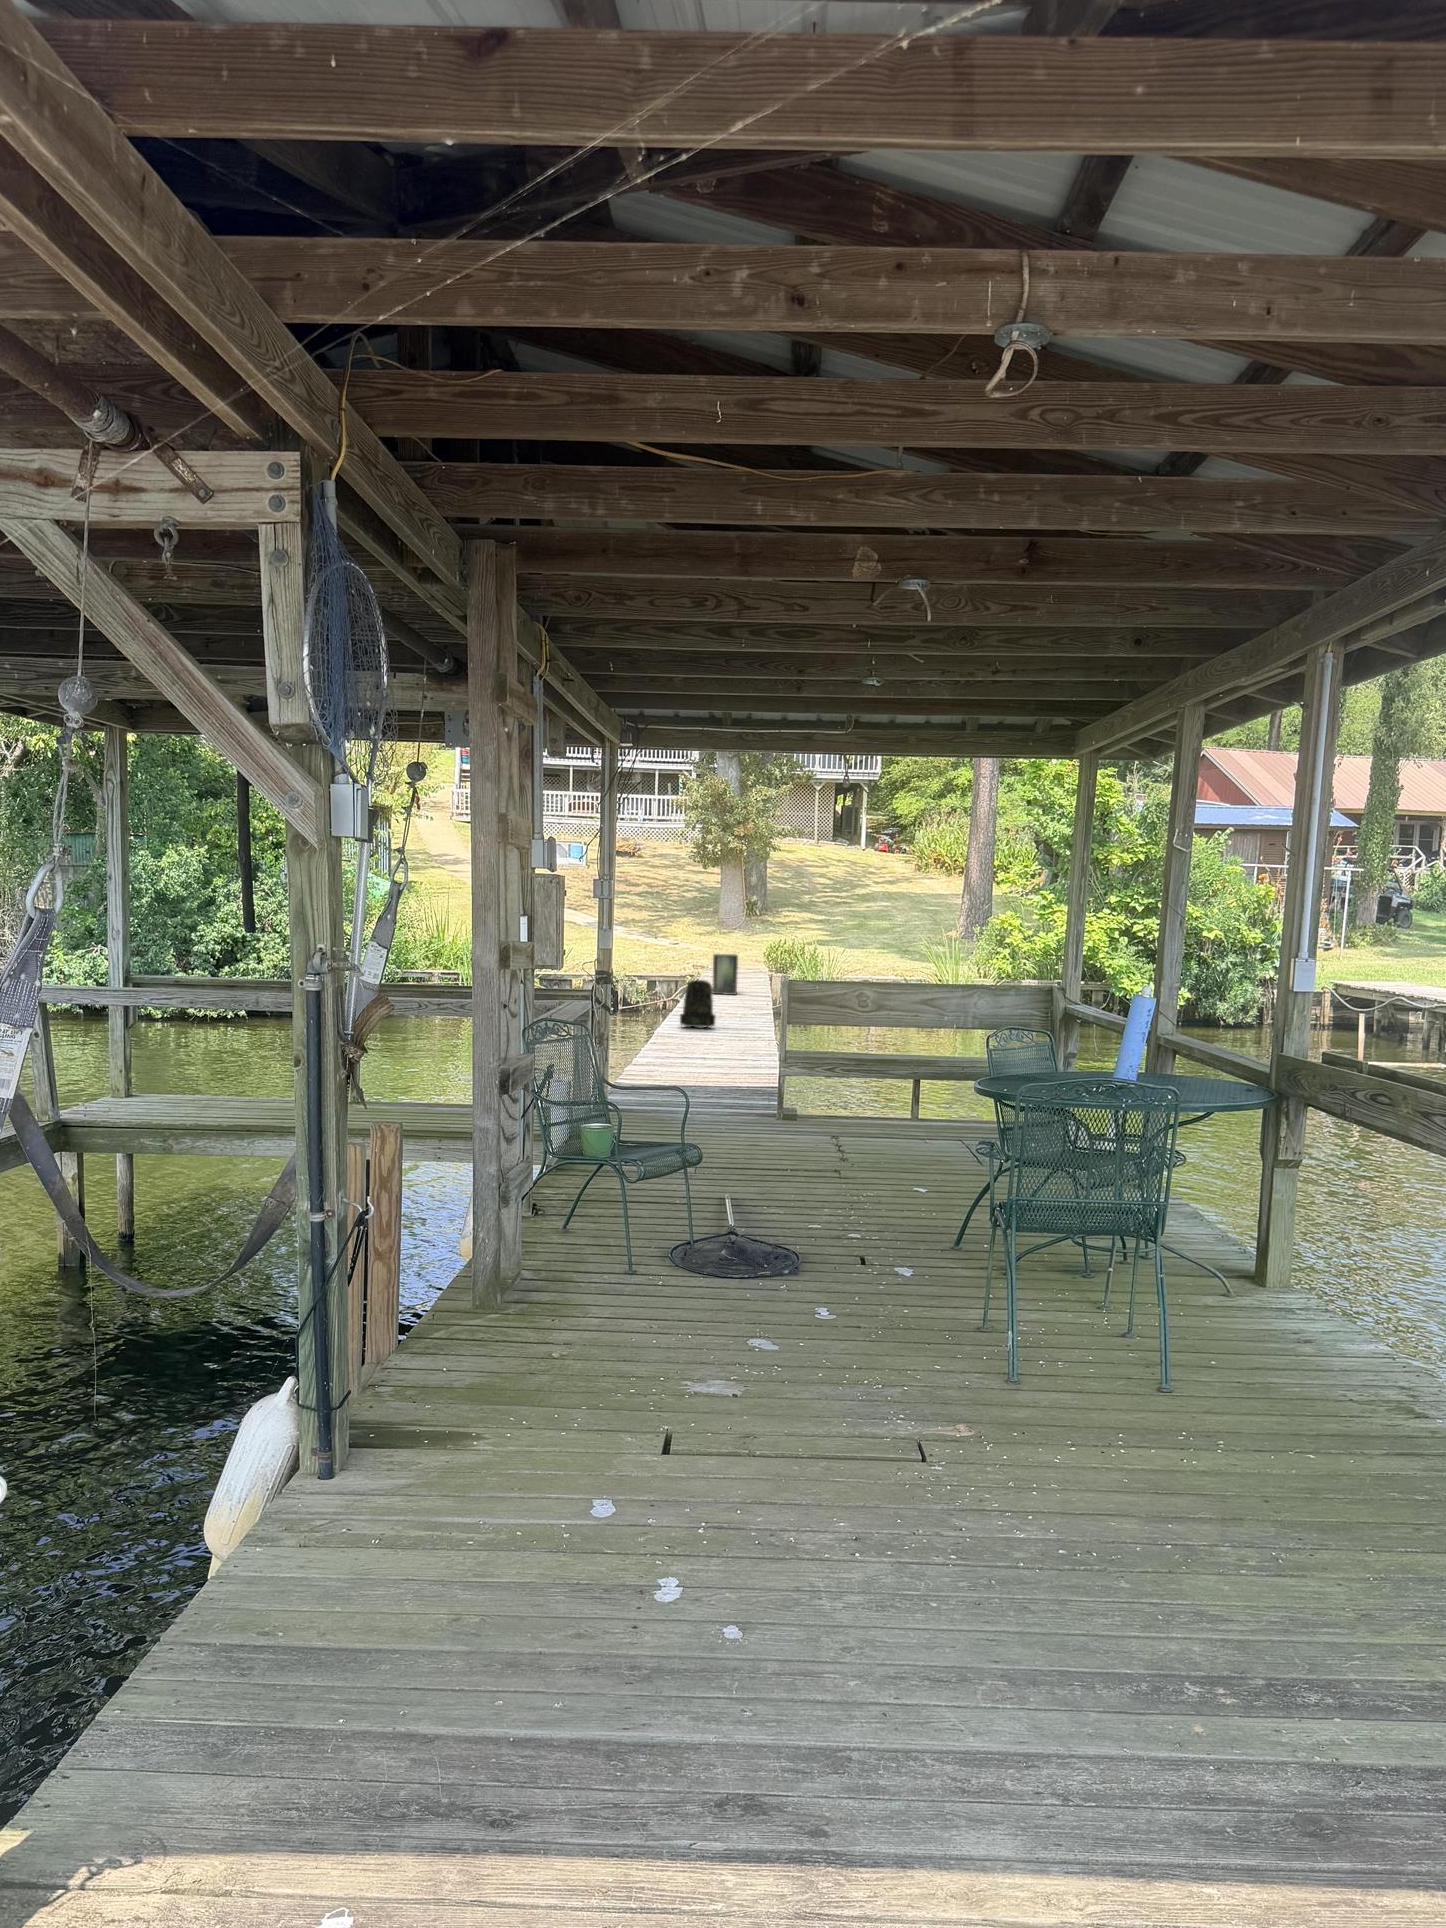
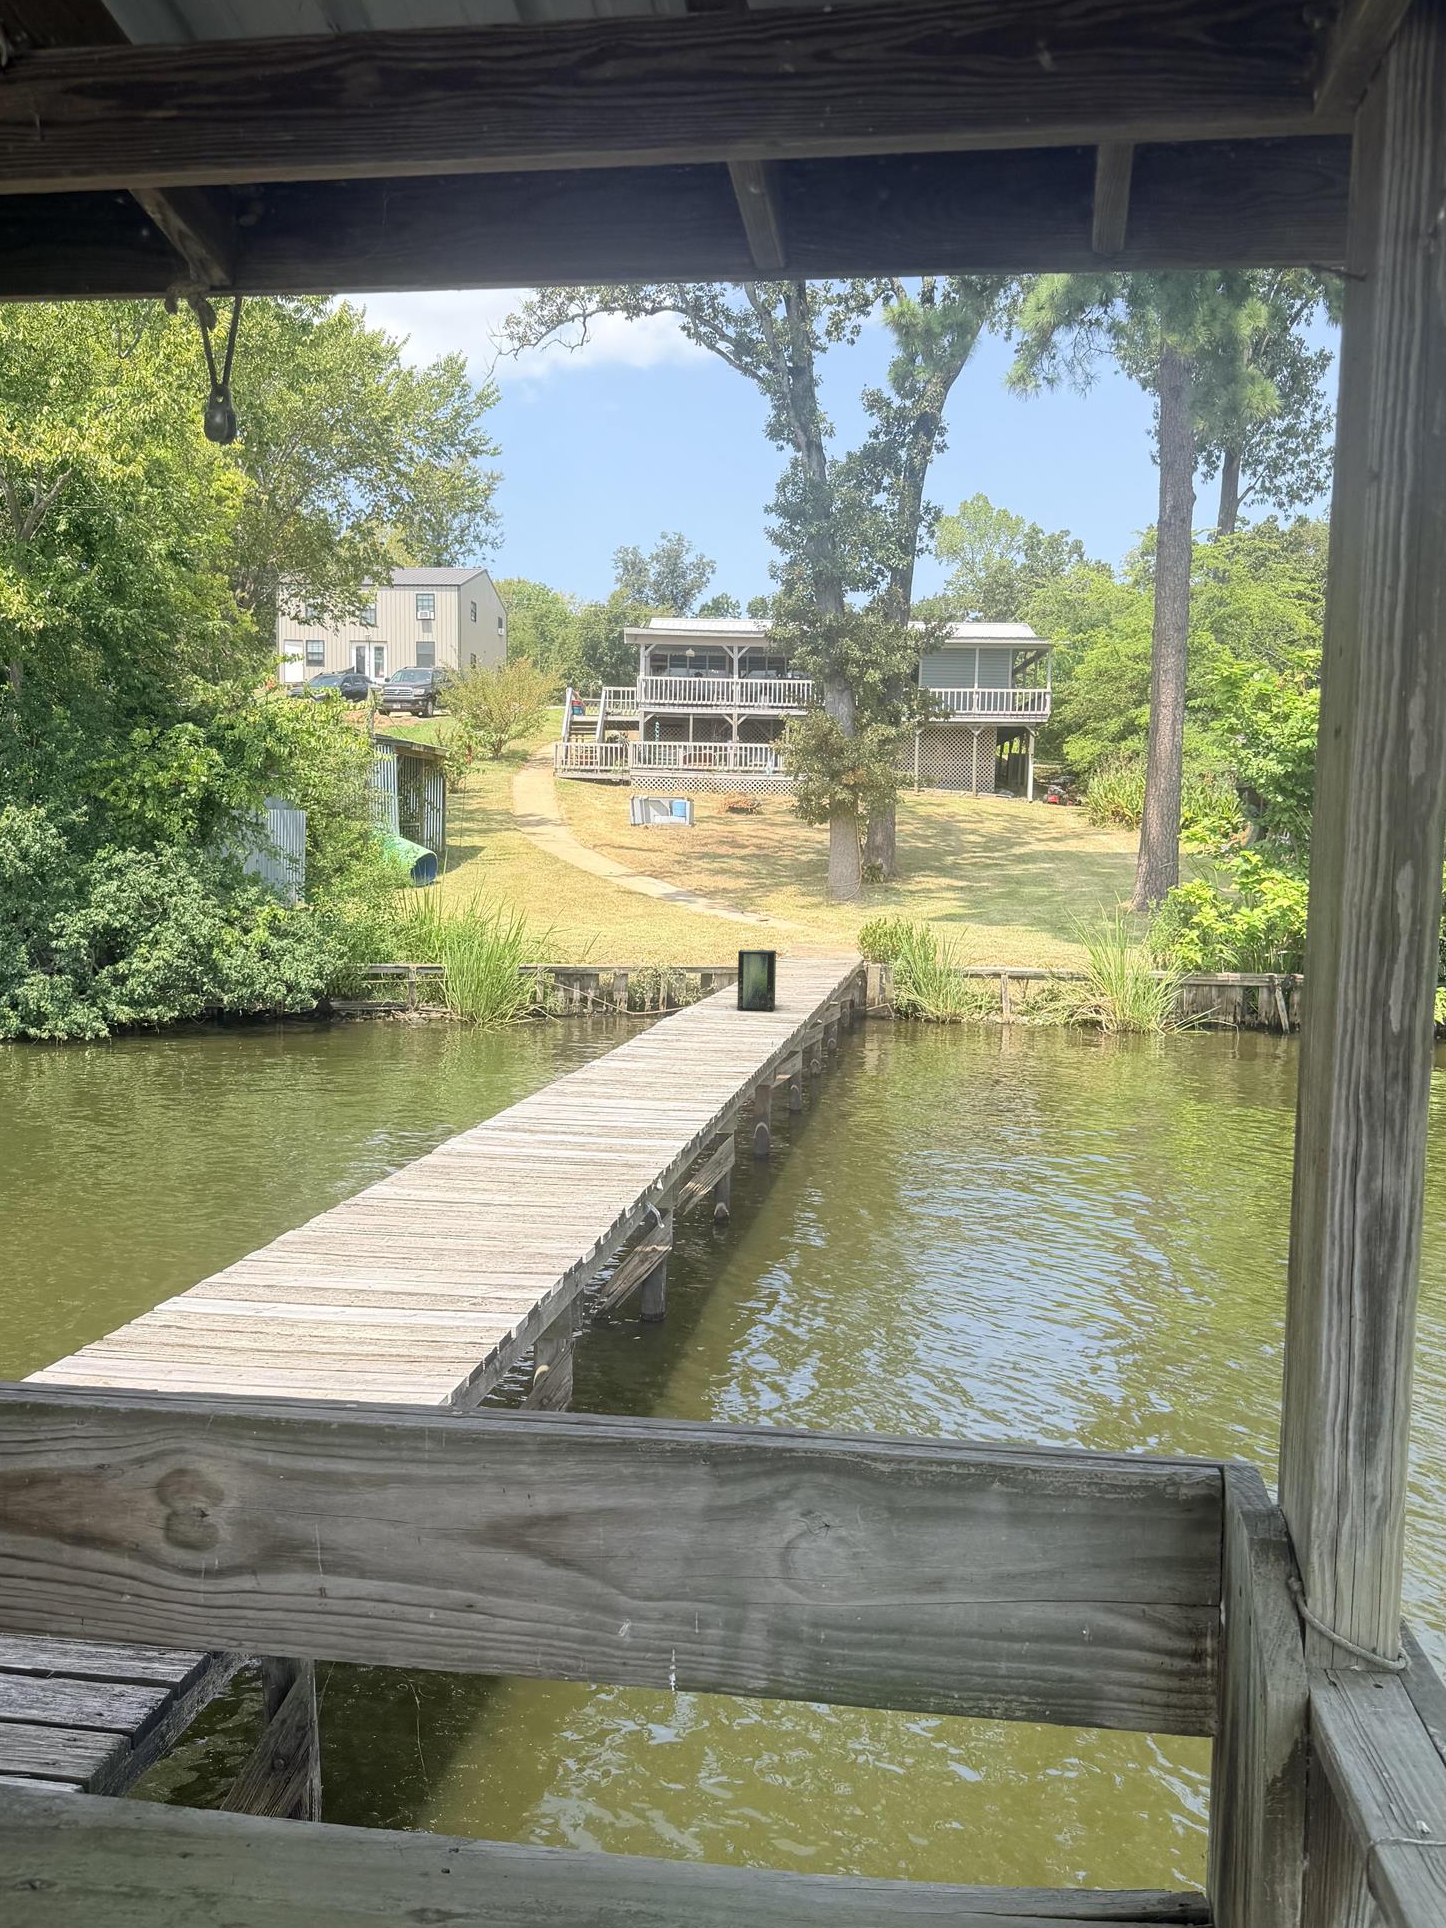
backpack: present [680,980,715,1027] -> none [603,1012,665,1093]

